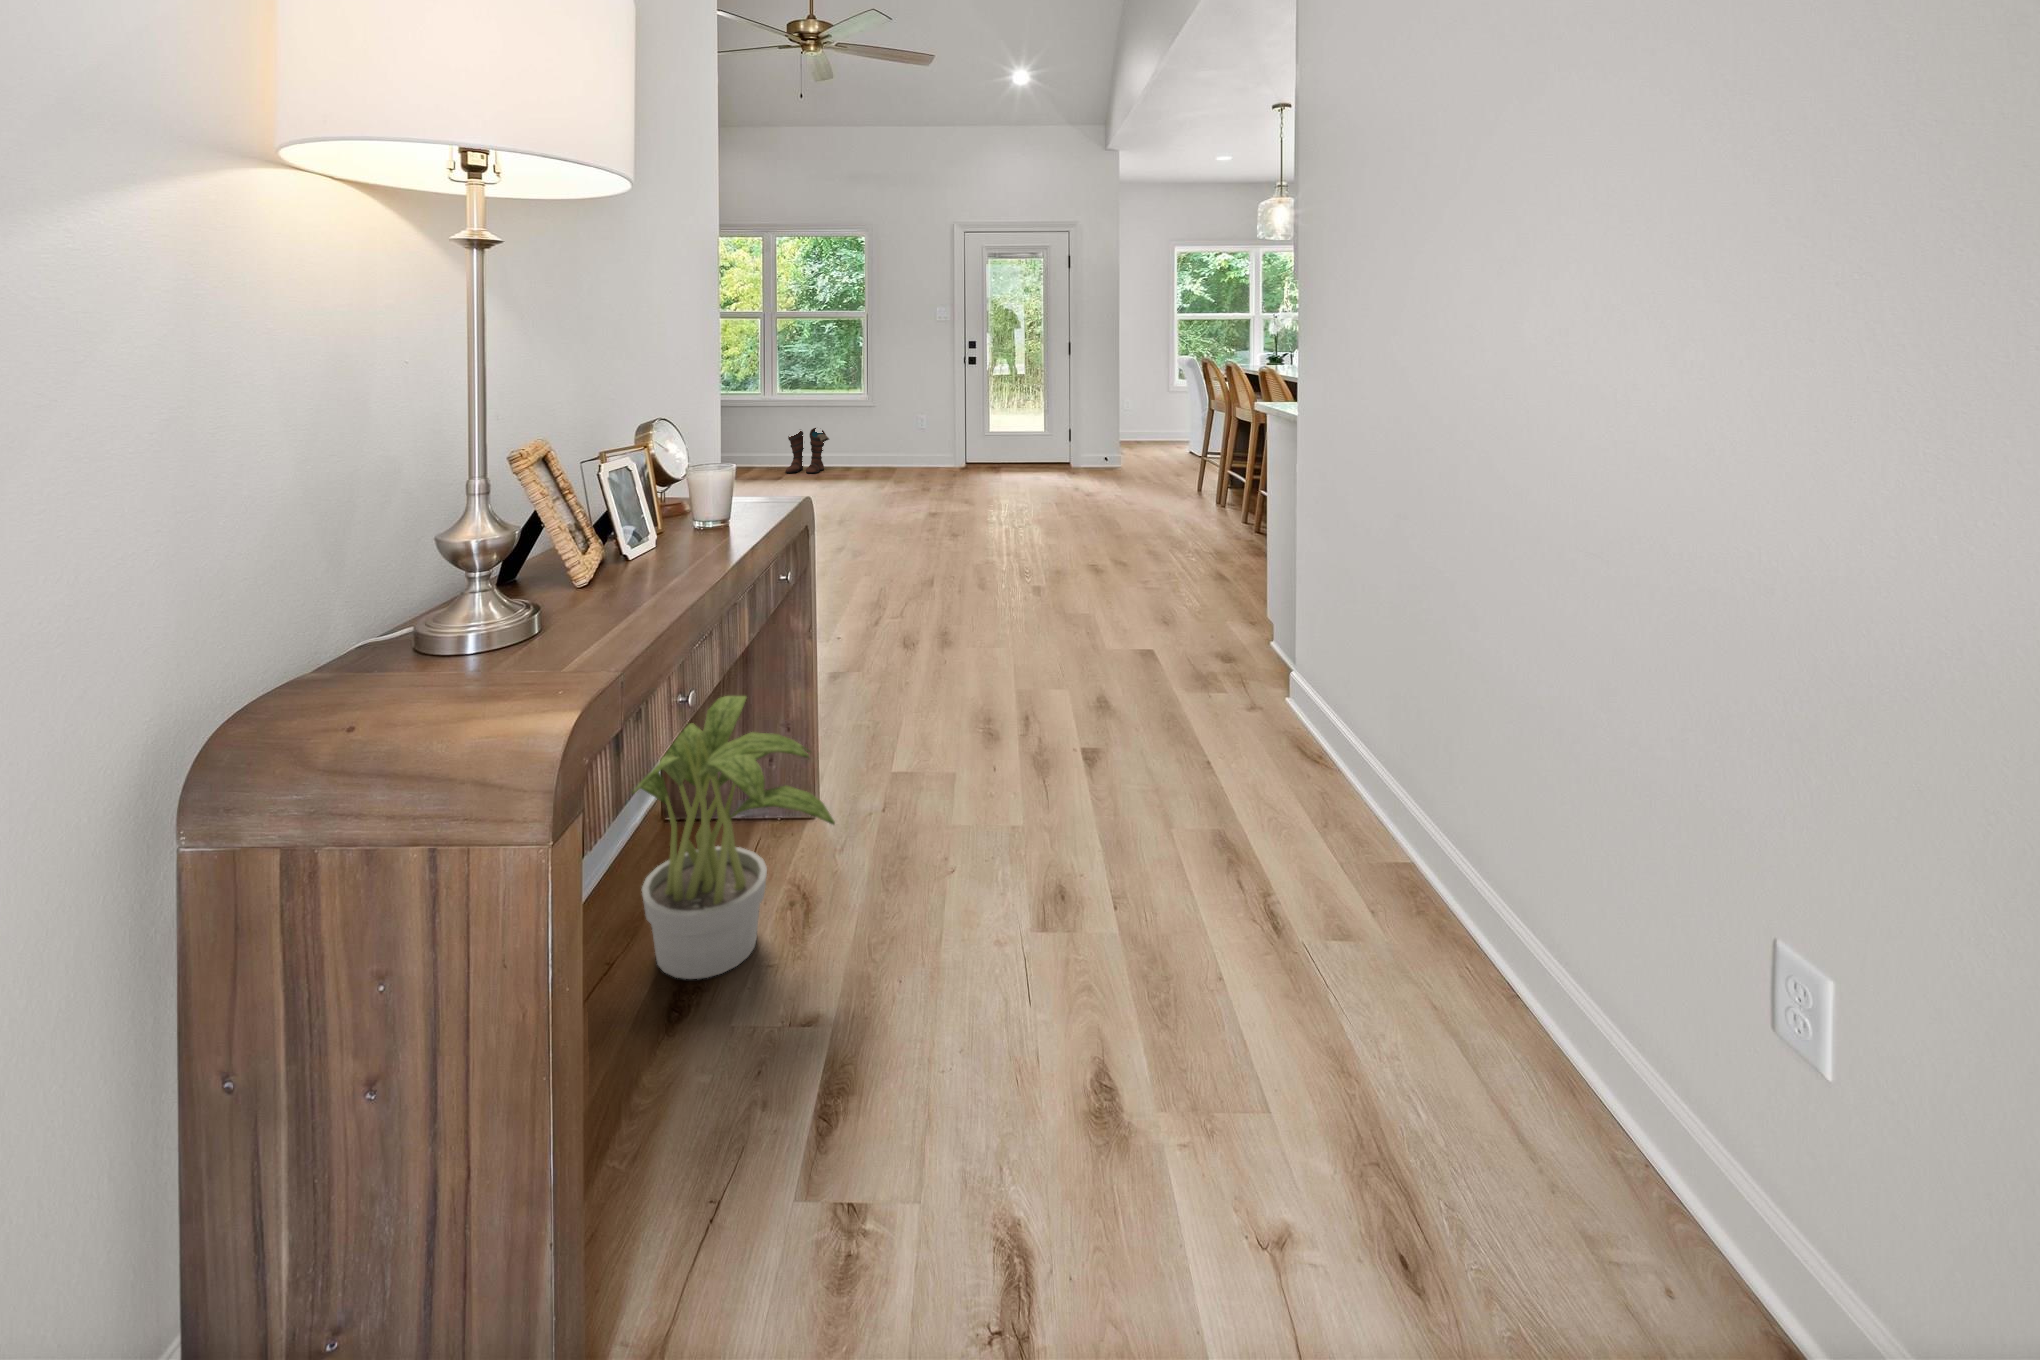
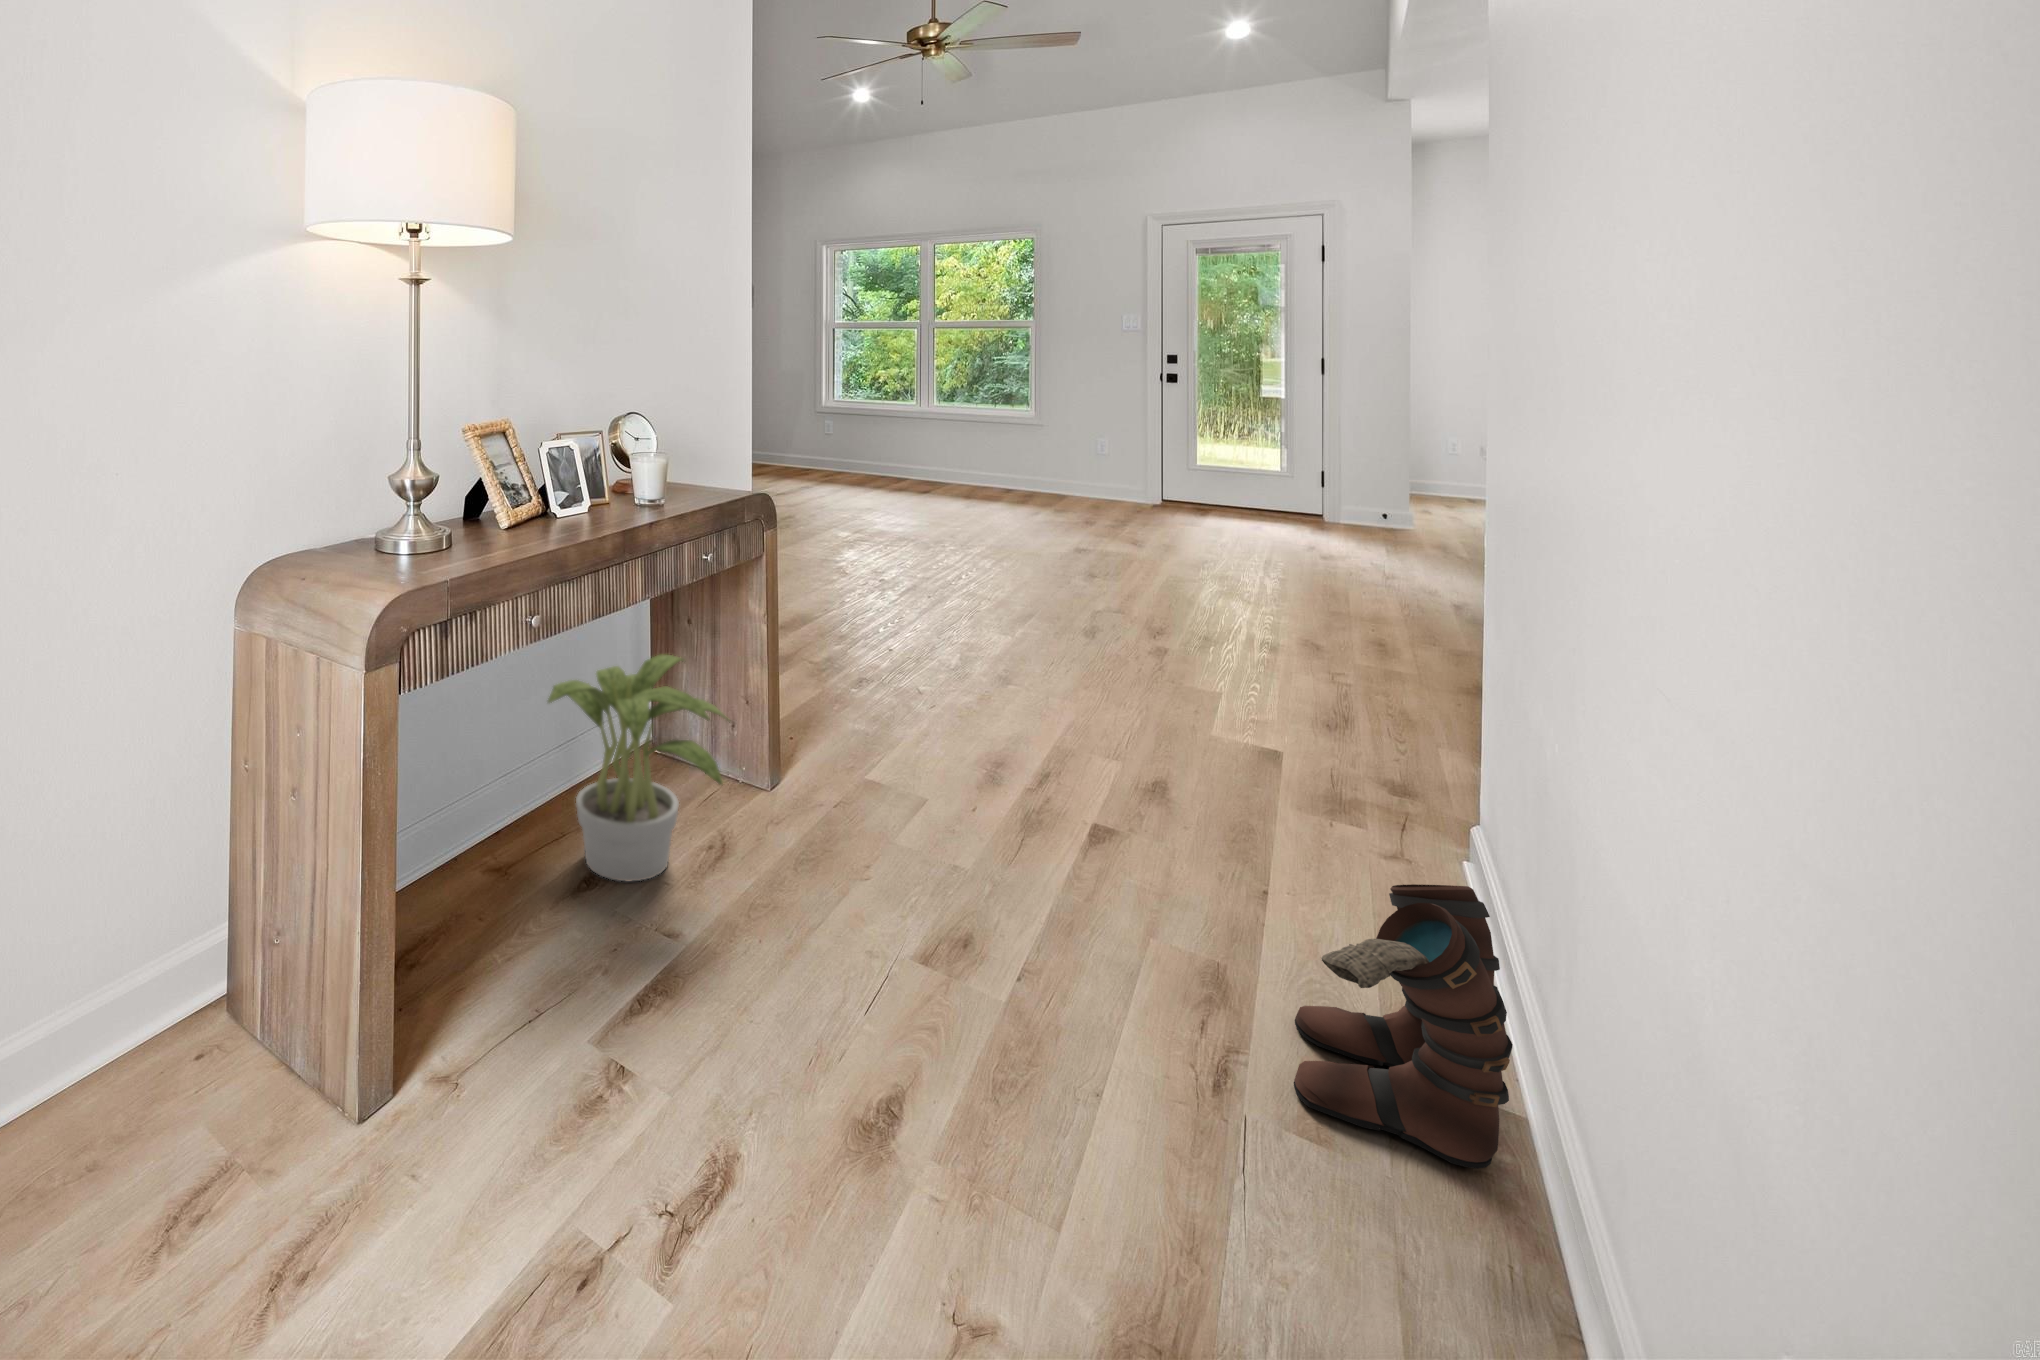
boots: present [785,428,829,473] -> present [1294,884,1513,1169]

